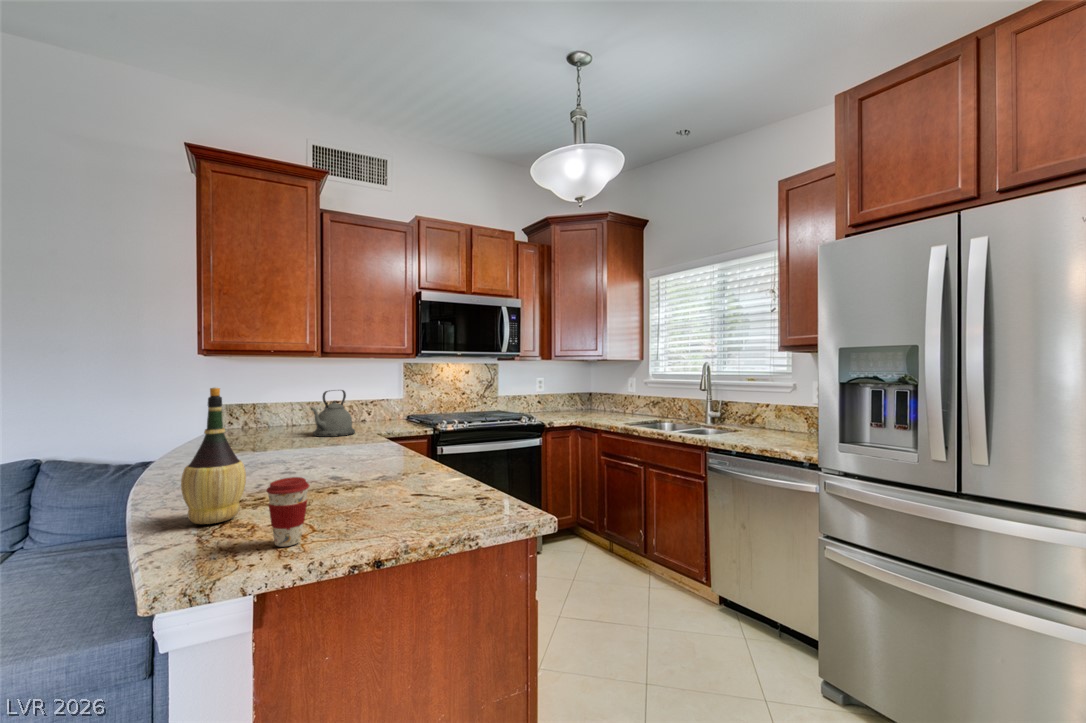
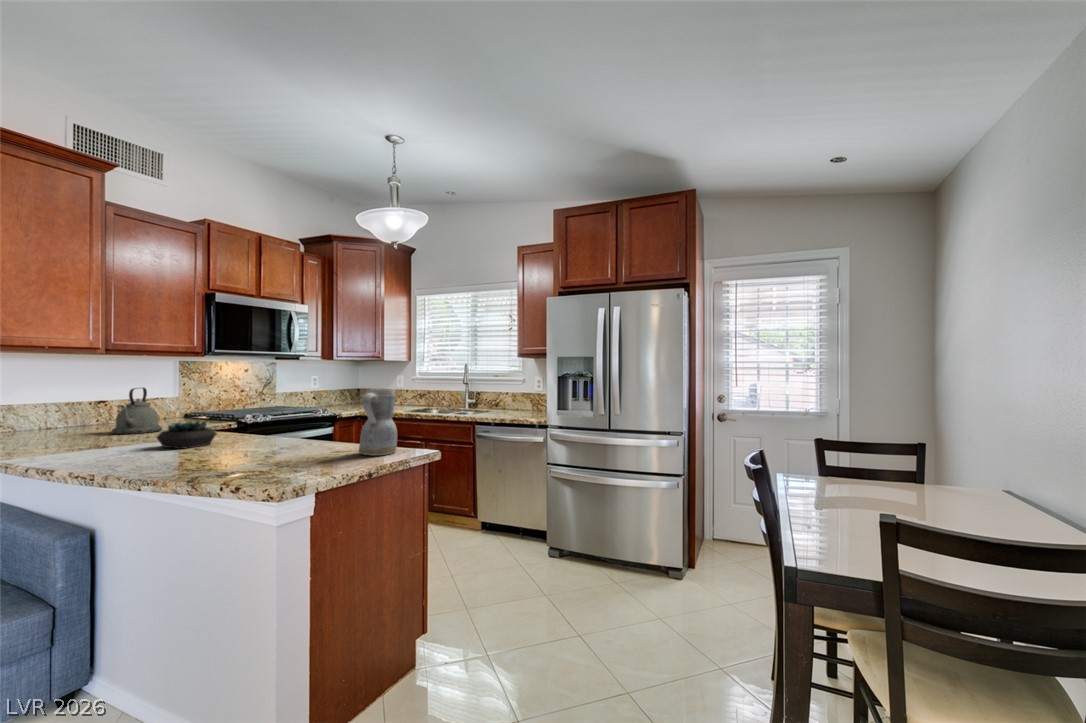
wine bottle: present [181,388,246,524] -> none [222,378,264,467]
ceramic pitcher: none [362,408,442,531] -> present [359,389,397,456]
succulent plant: none [267,432,327,467] -> present [157,421,216,449]
coffee cup: present [266,477,310,547] -> none [318,428,342,465]

